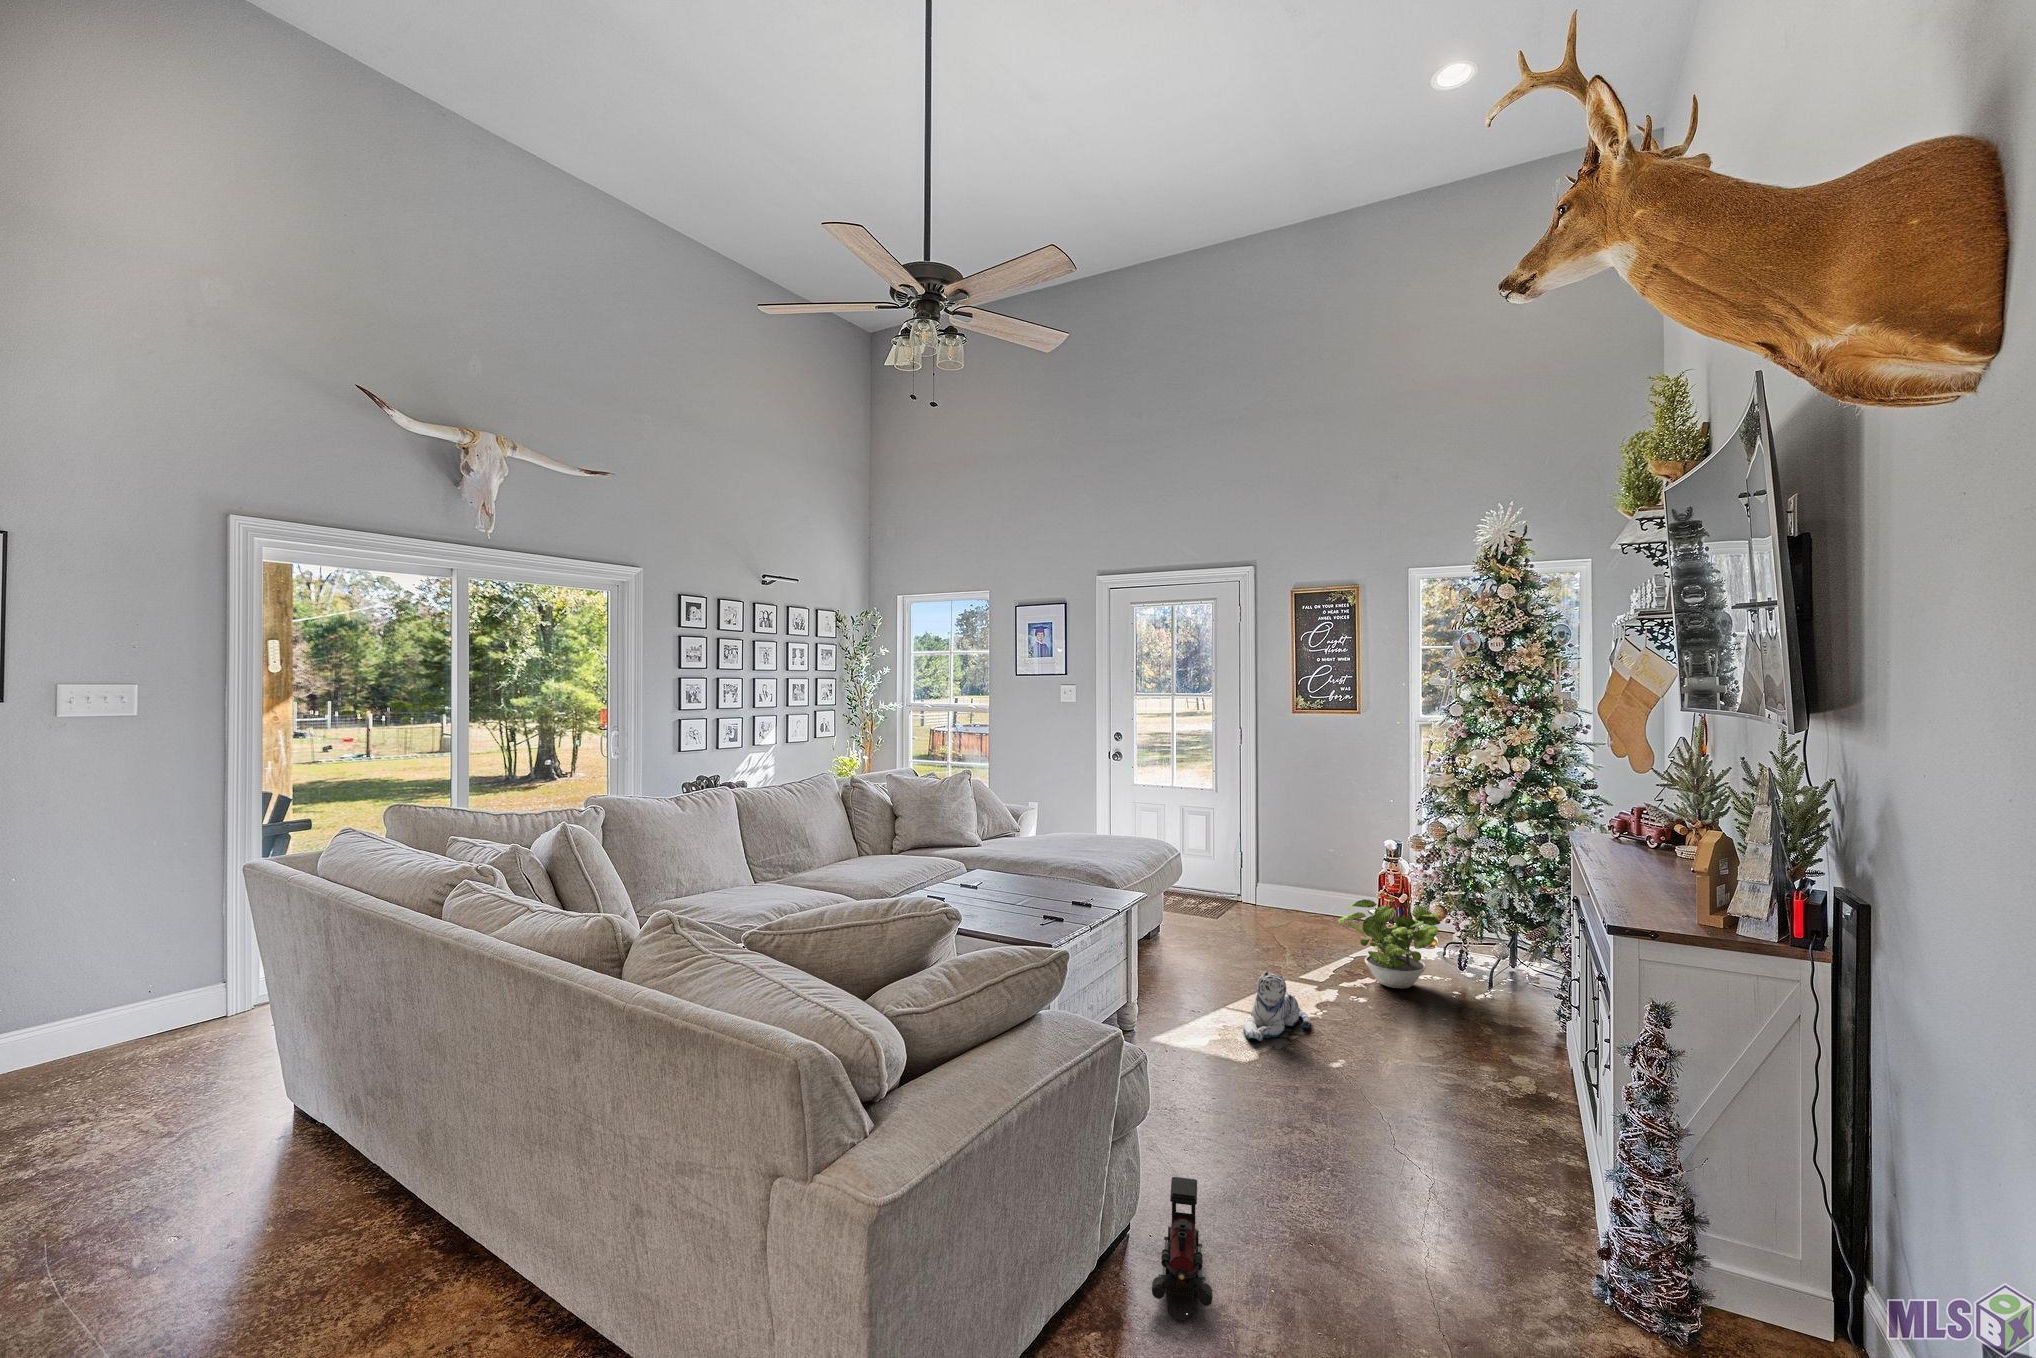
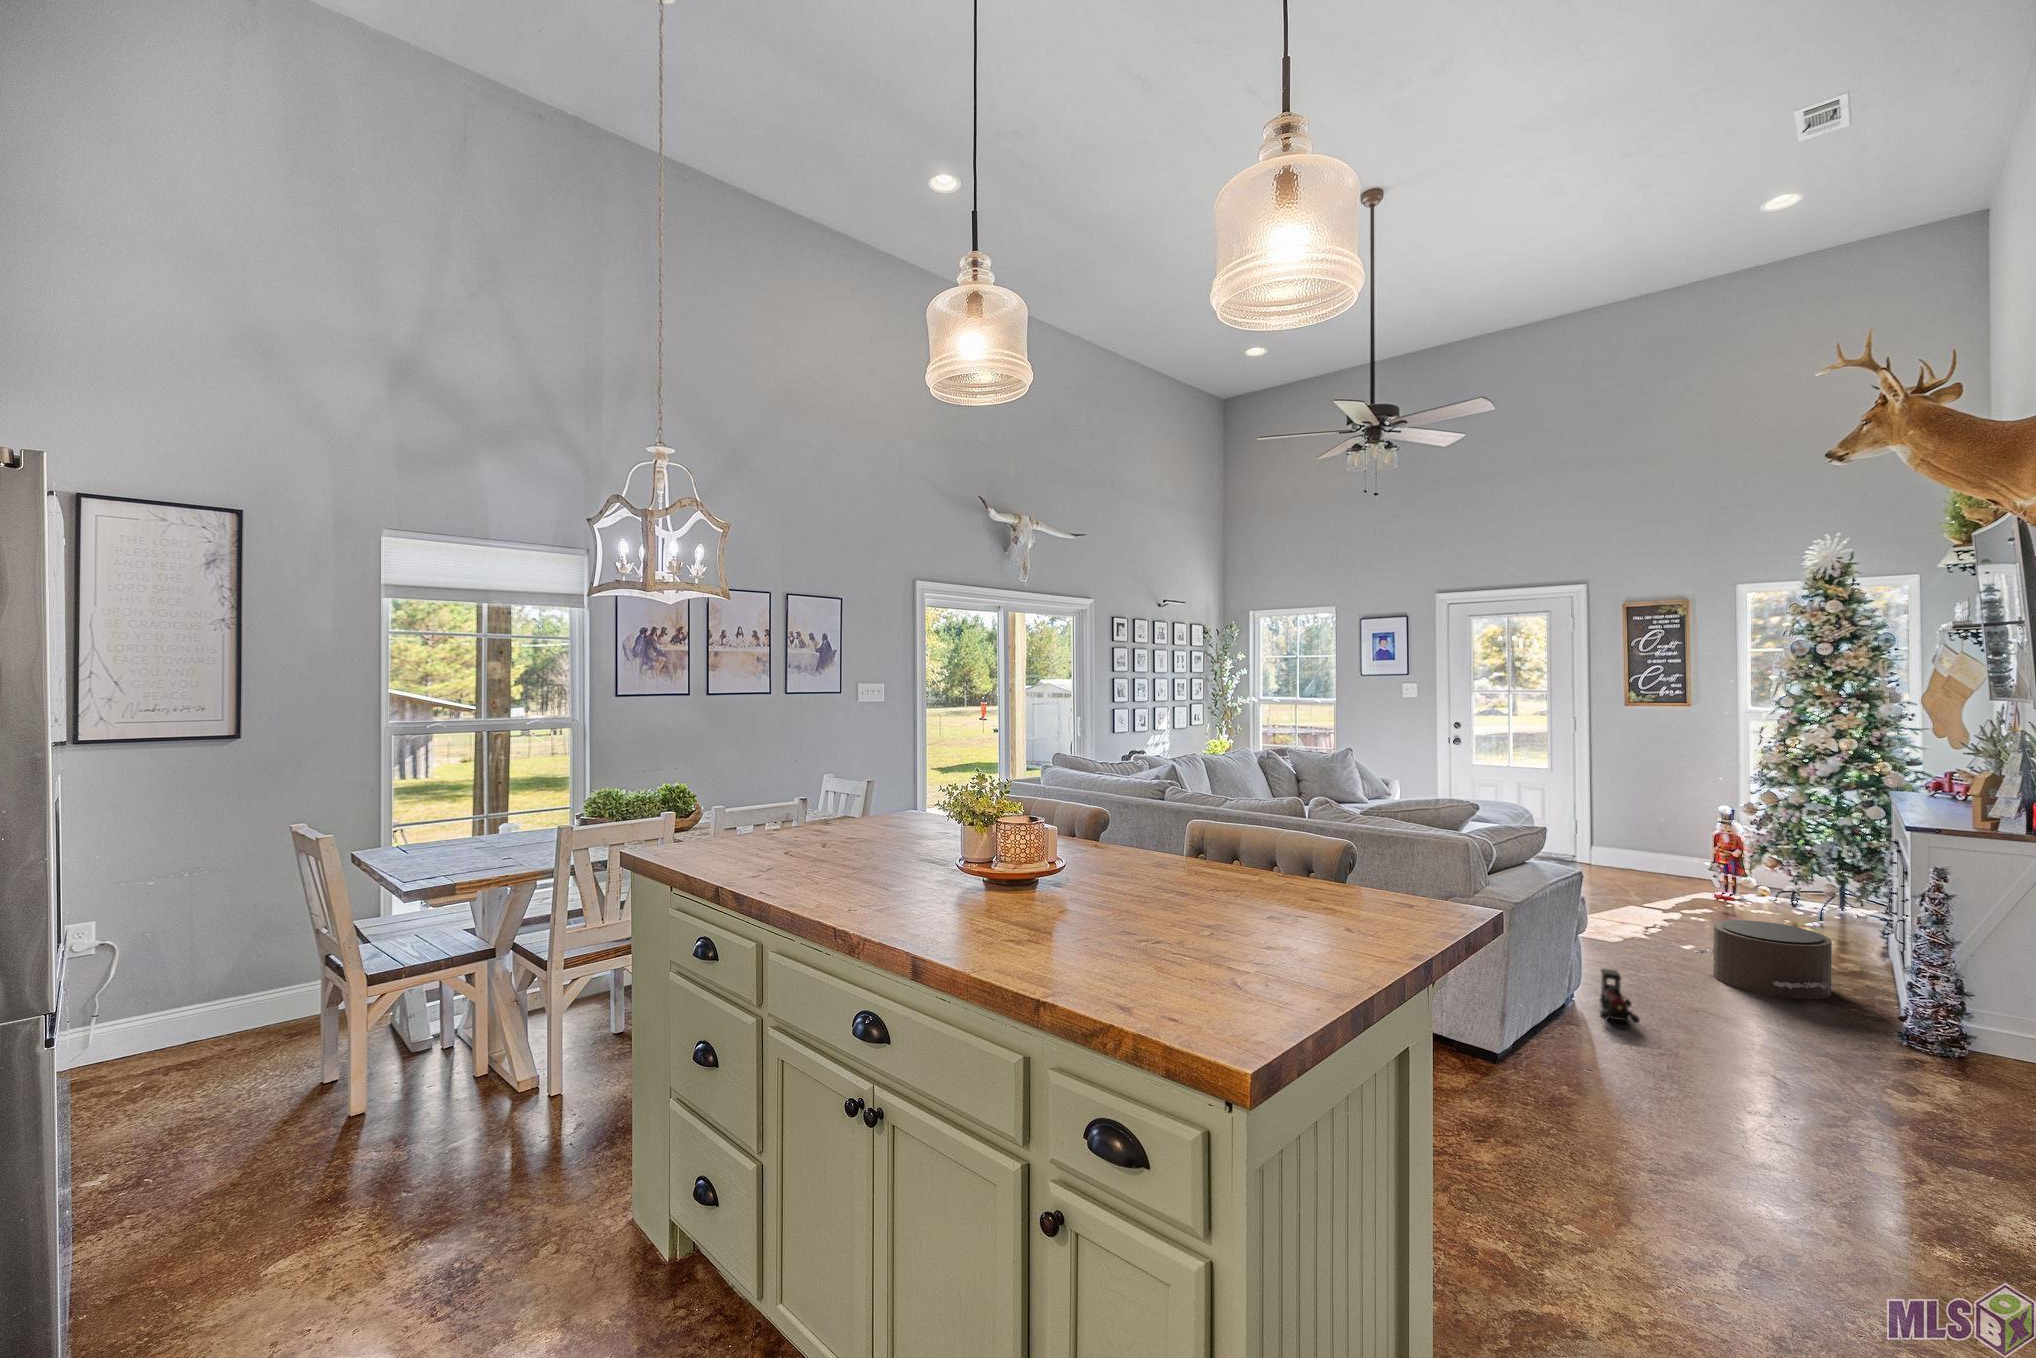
potted plant: present [1337,899,1441,988] -> none [1681,847,1774,918]
plush toy: present [1243,972,1310,1041] -> none [1611,889,1665,936]
pouf: none [1330,1035,1510,1176] -> present [1694,920,1834,999]

